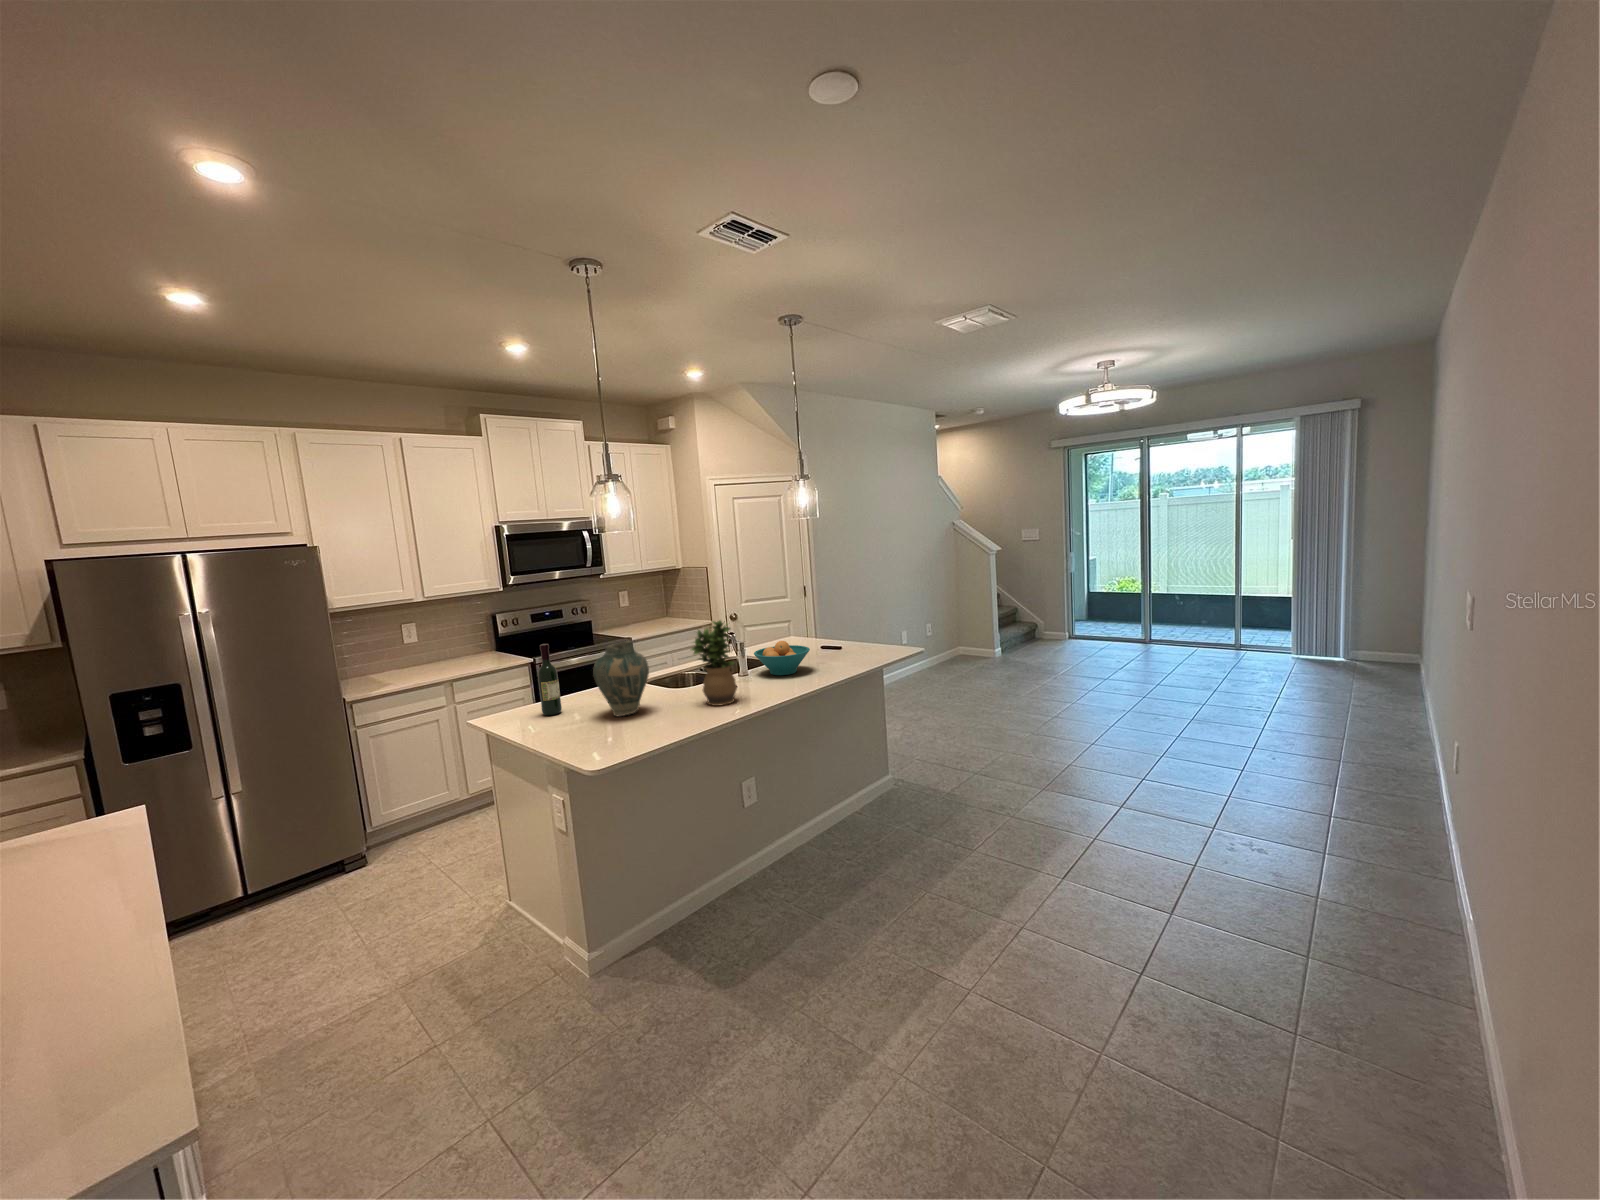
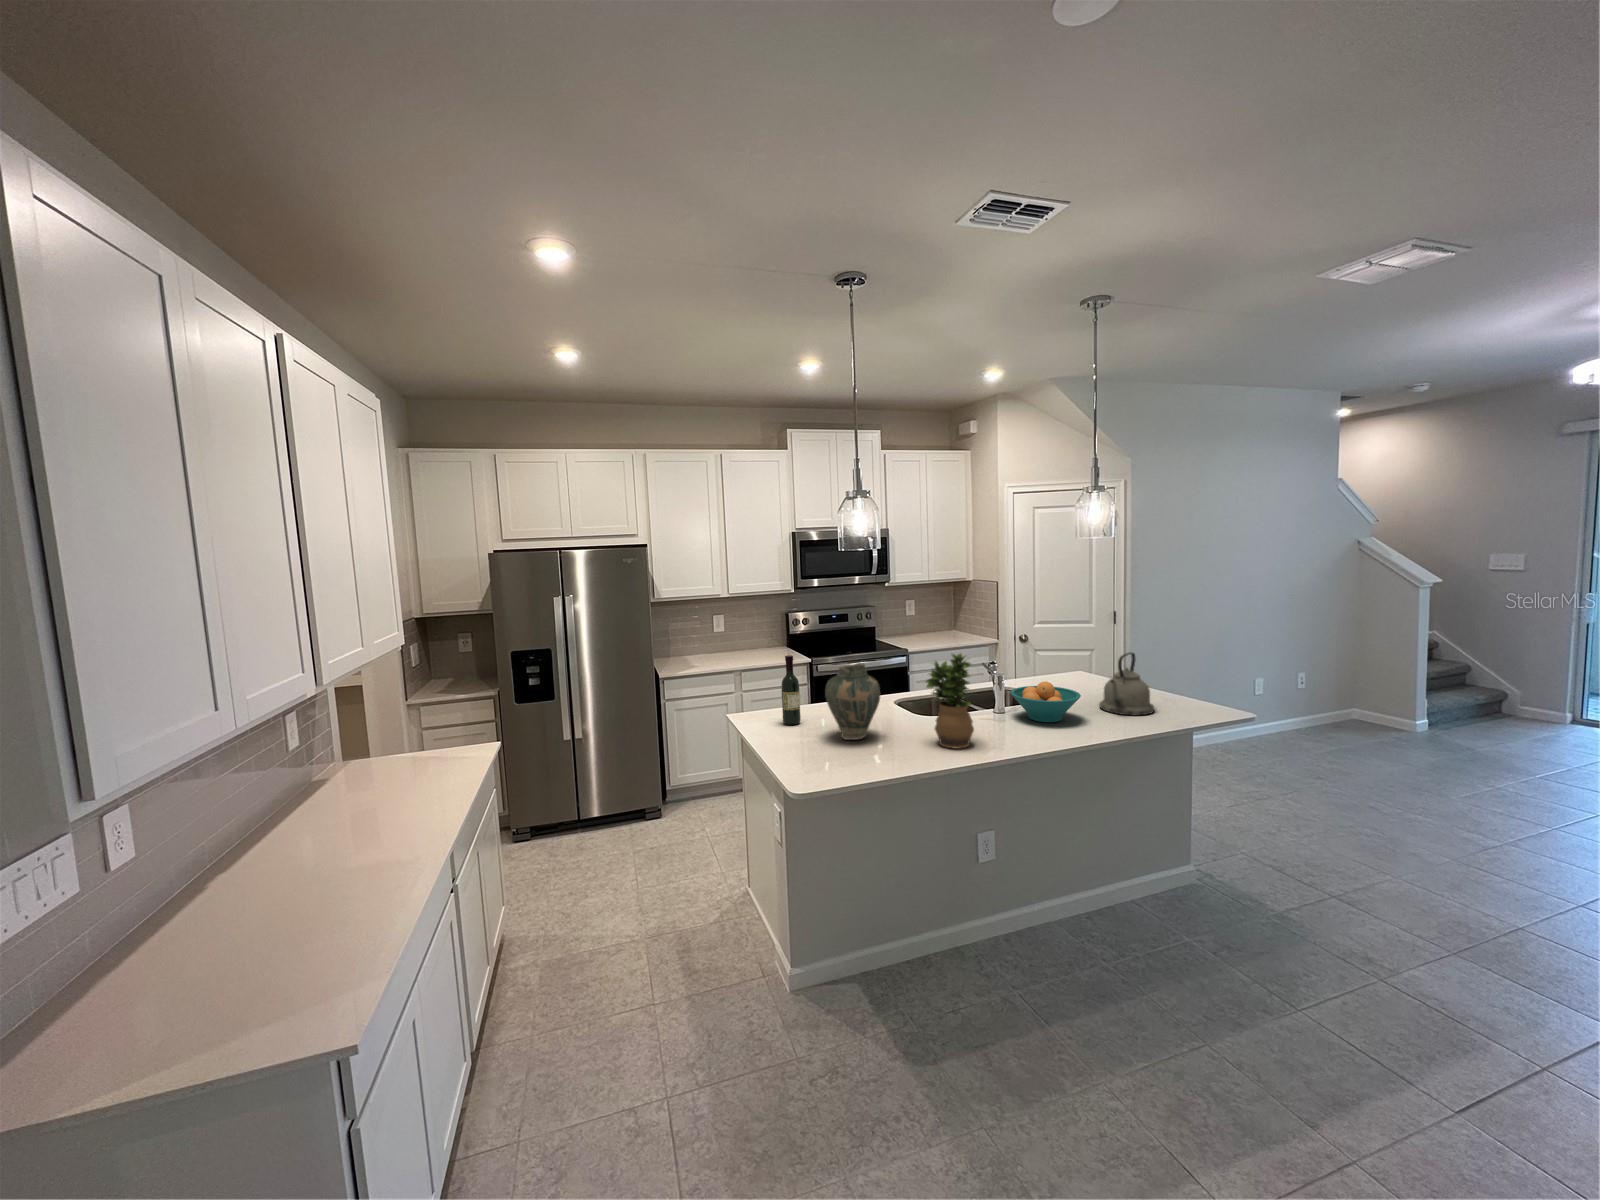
kettle: none [819,611,859,661] -> present [1099,652,1154,716]

